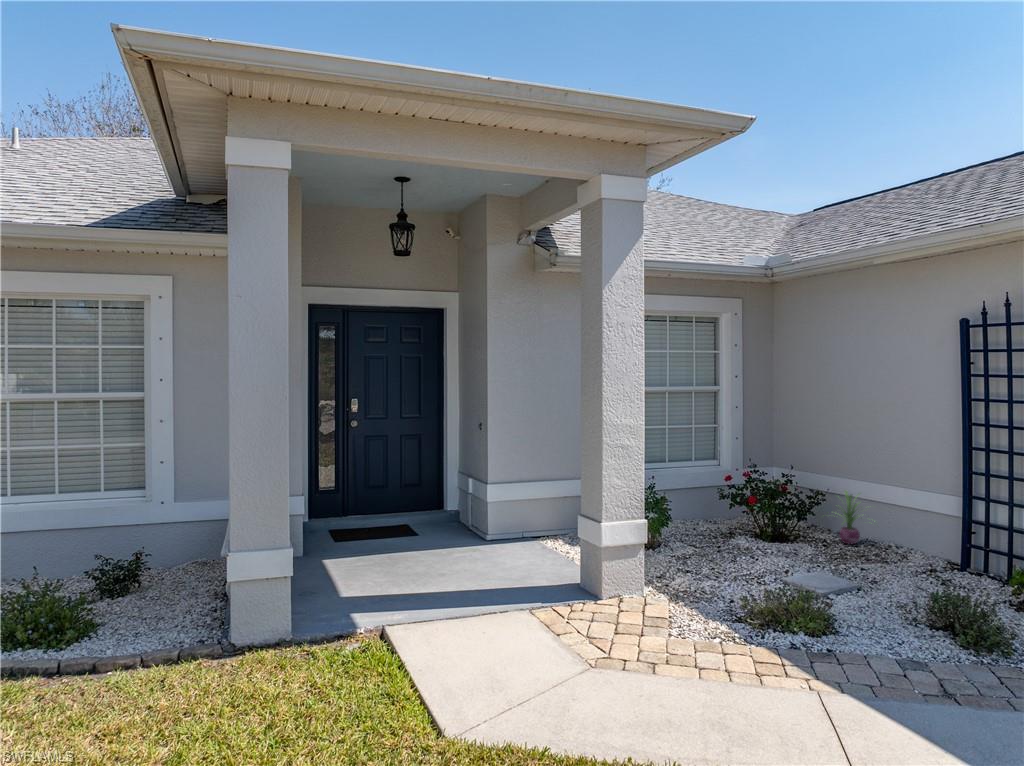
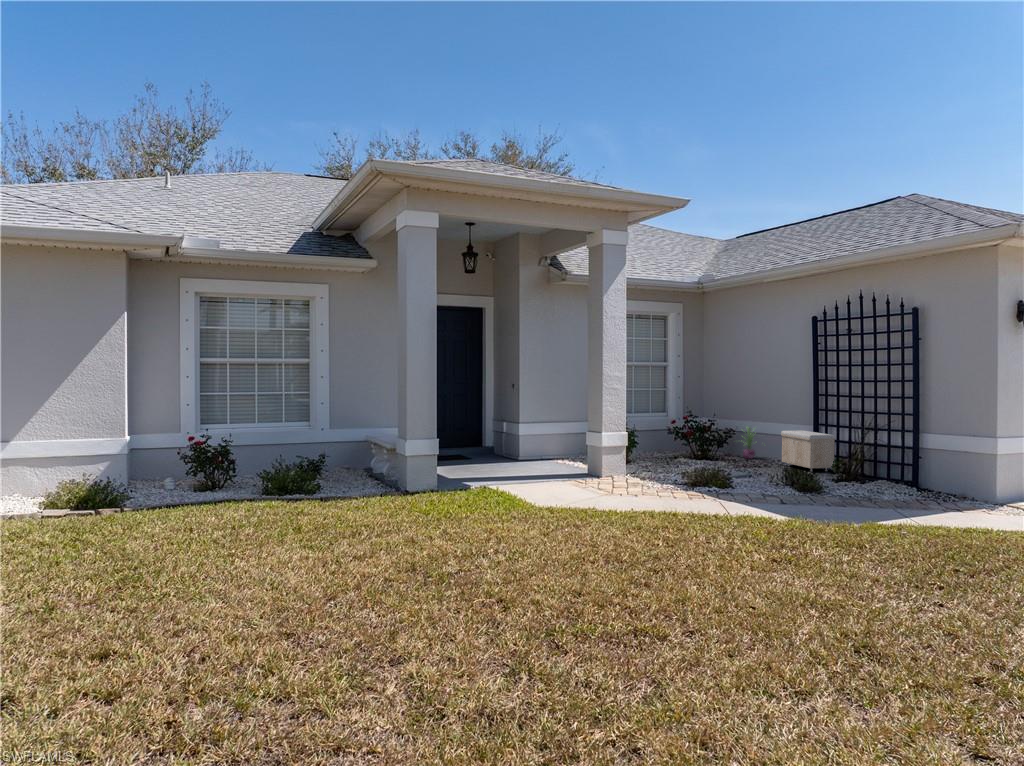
storage bench: none [907,504,1007,582] -> present [781,430,835,472]

